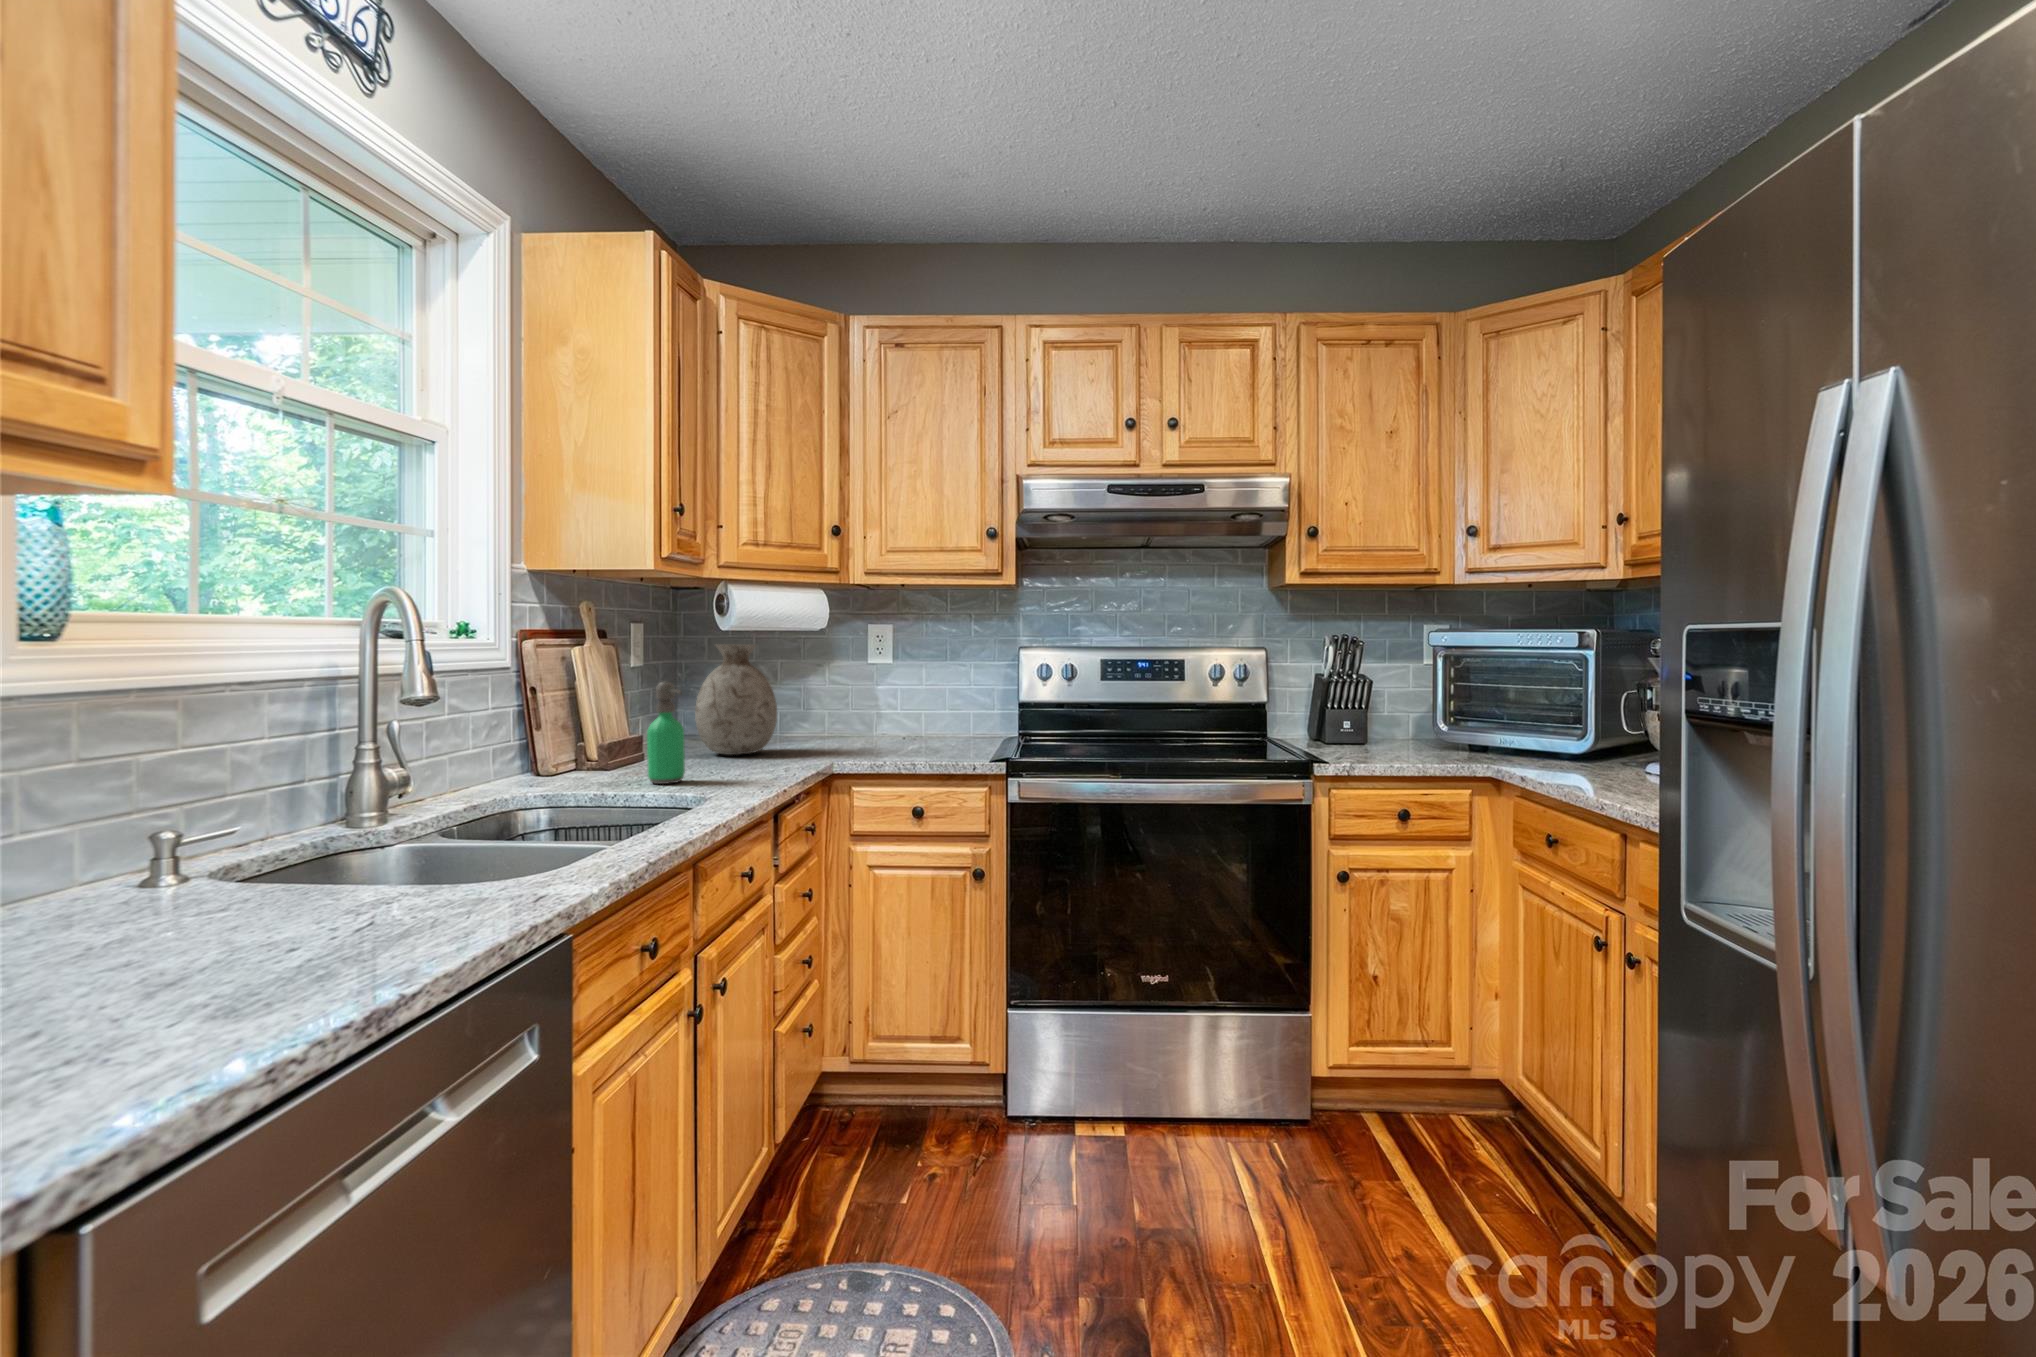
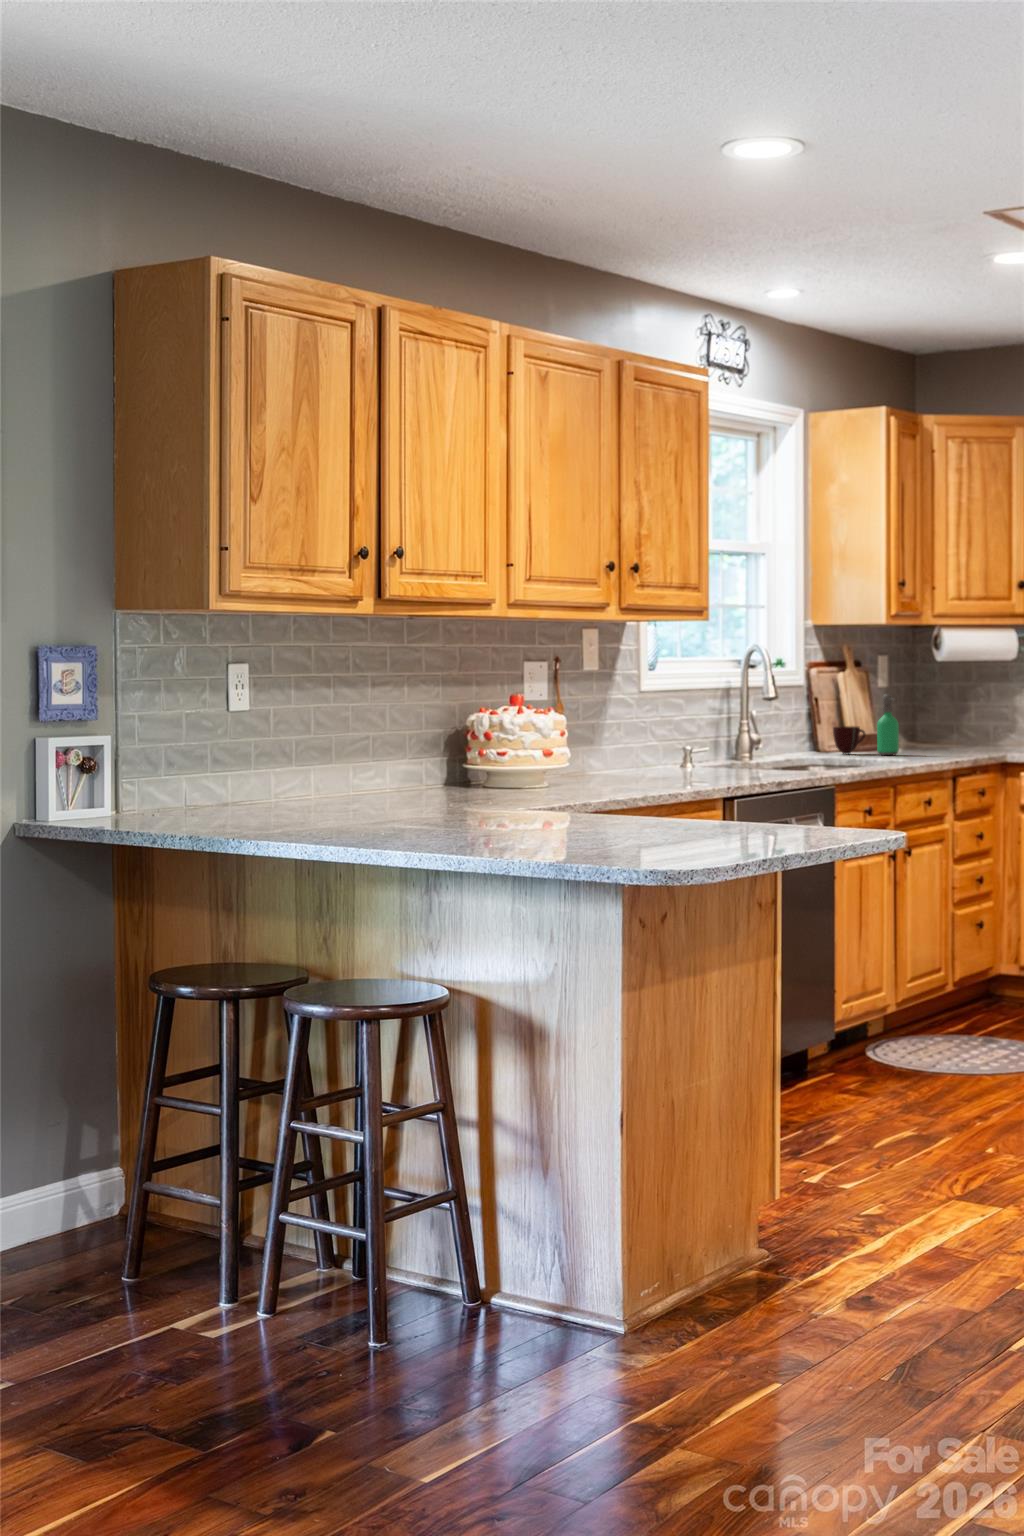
vase: present [695,644,777,755] -> none [918,670,976,749]
mug: none [565,733,622,781] -> present [833,726,865,754]

